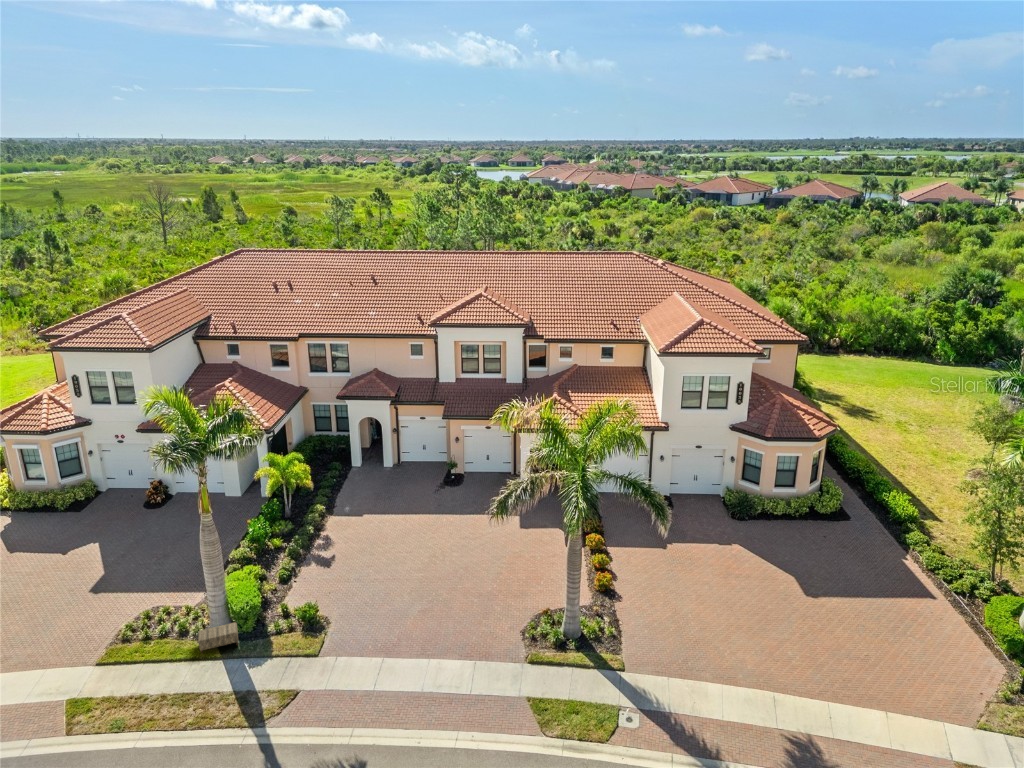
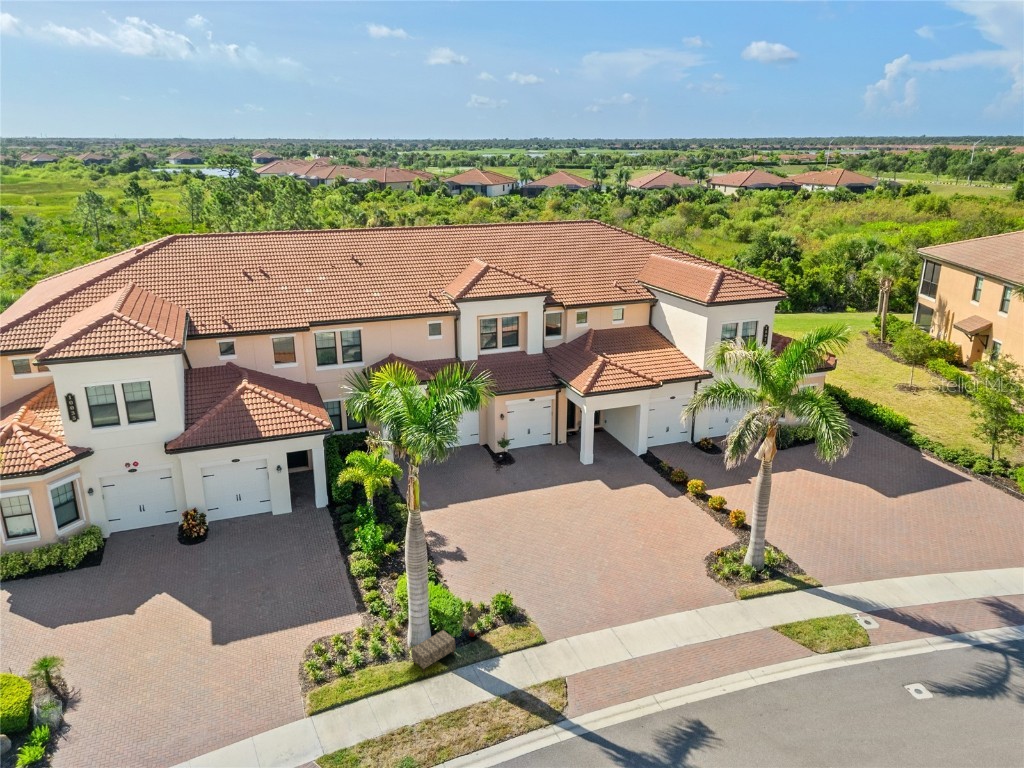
potted tree: none [254,608,276,635] -> present [463,607,480,637]

